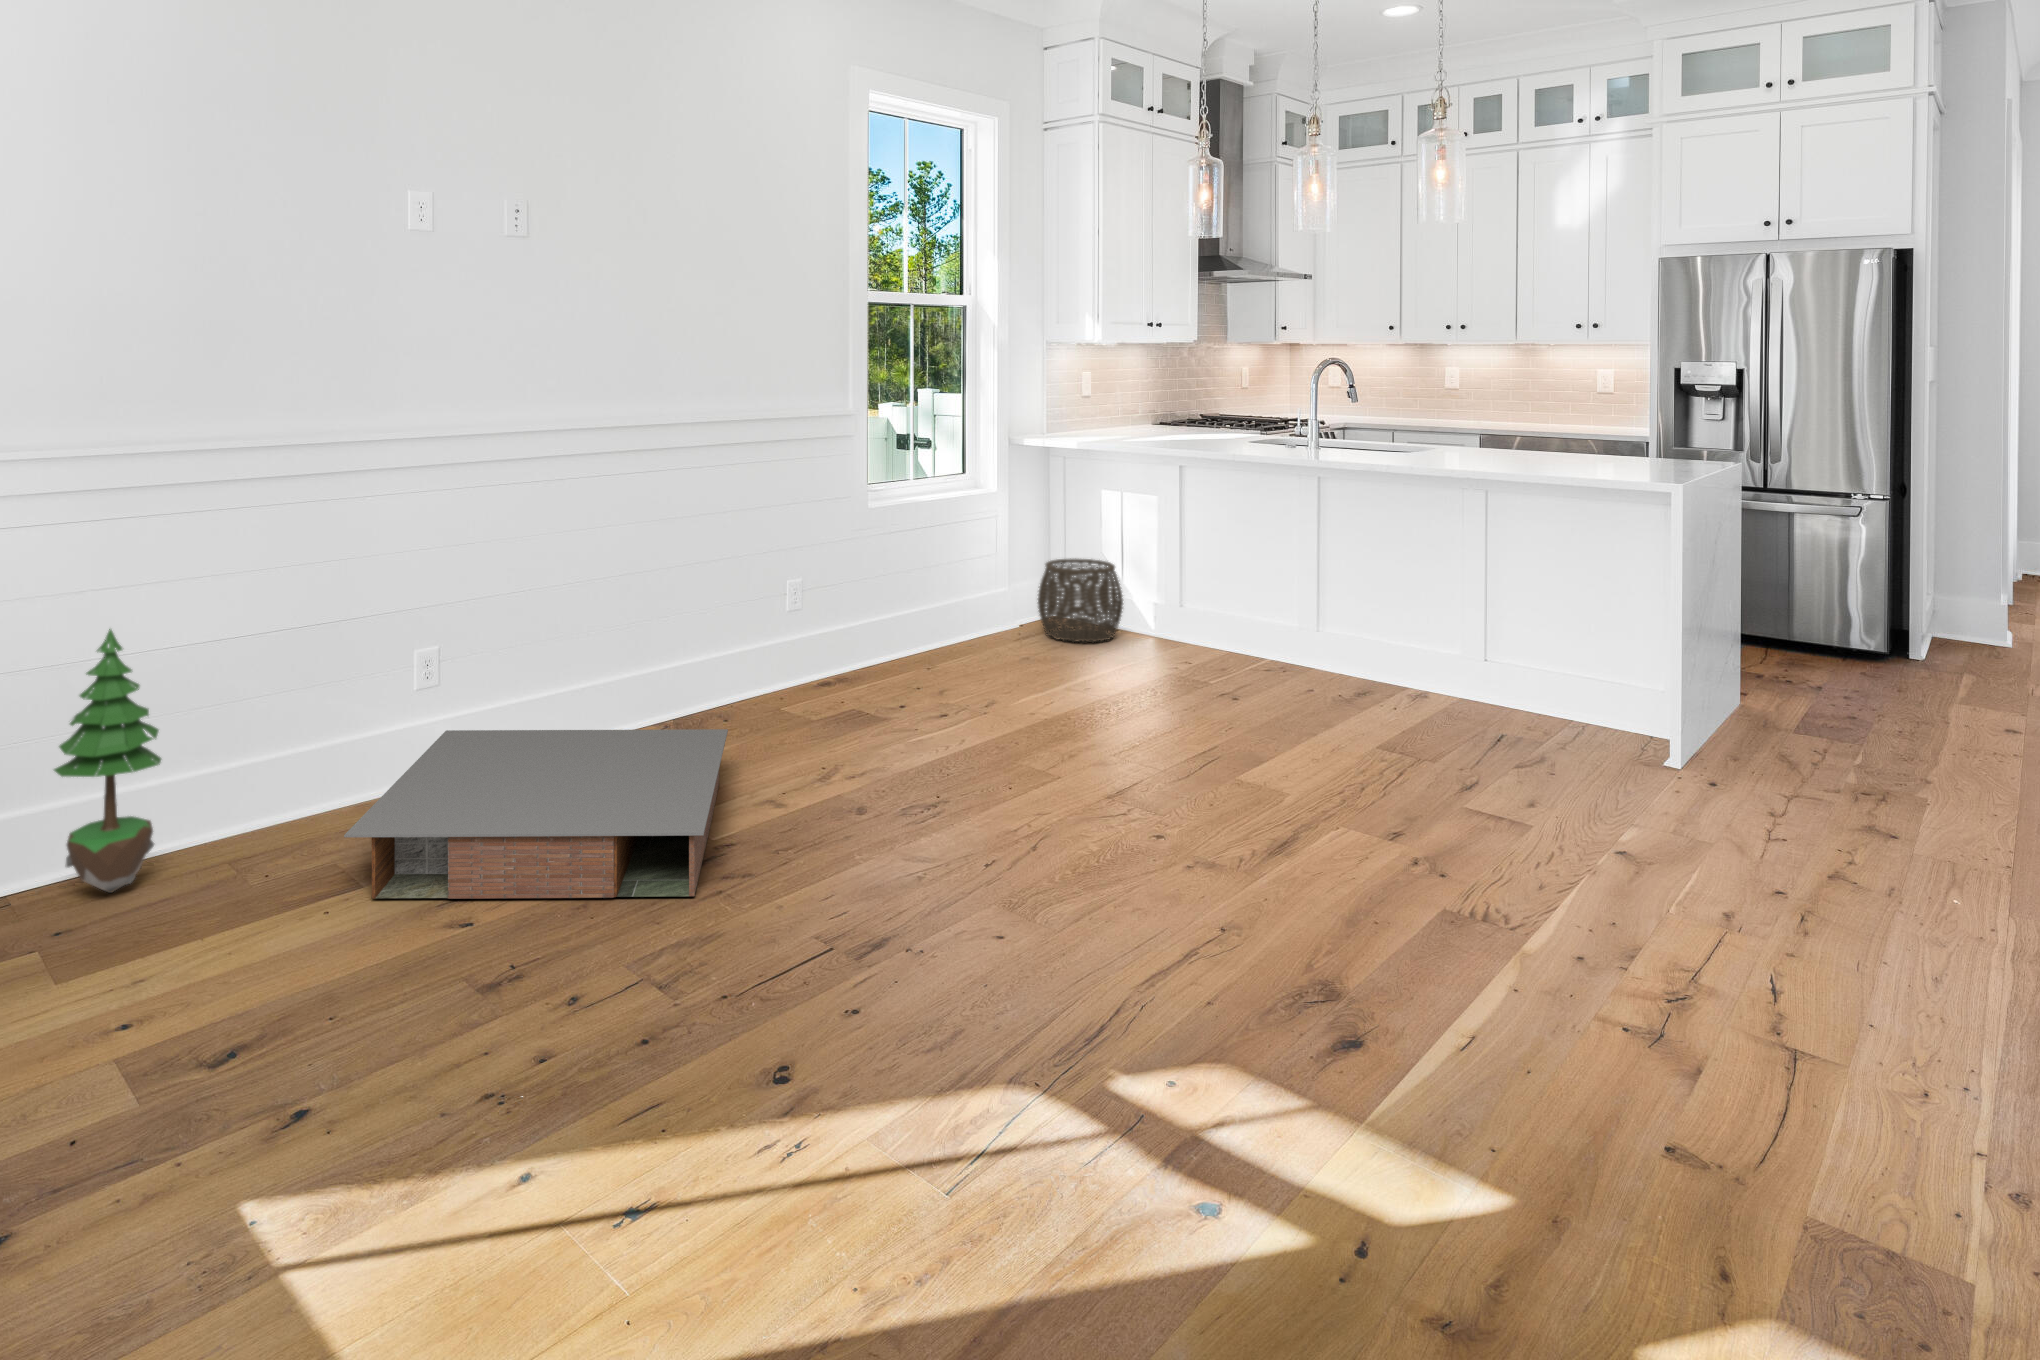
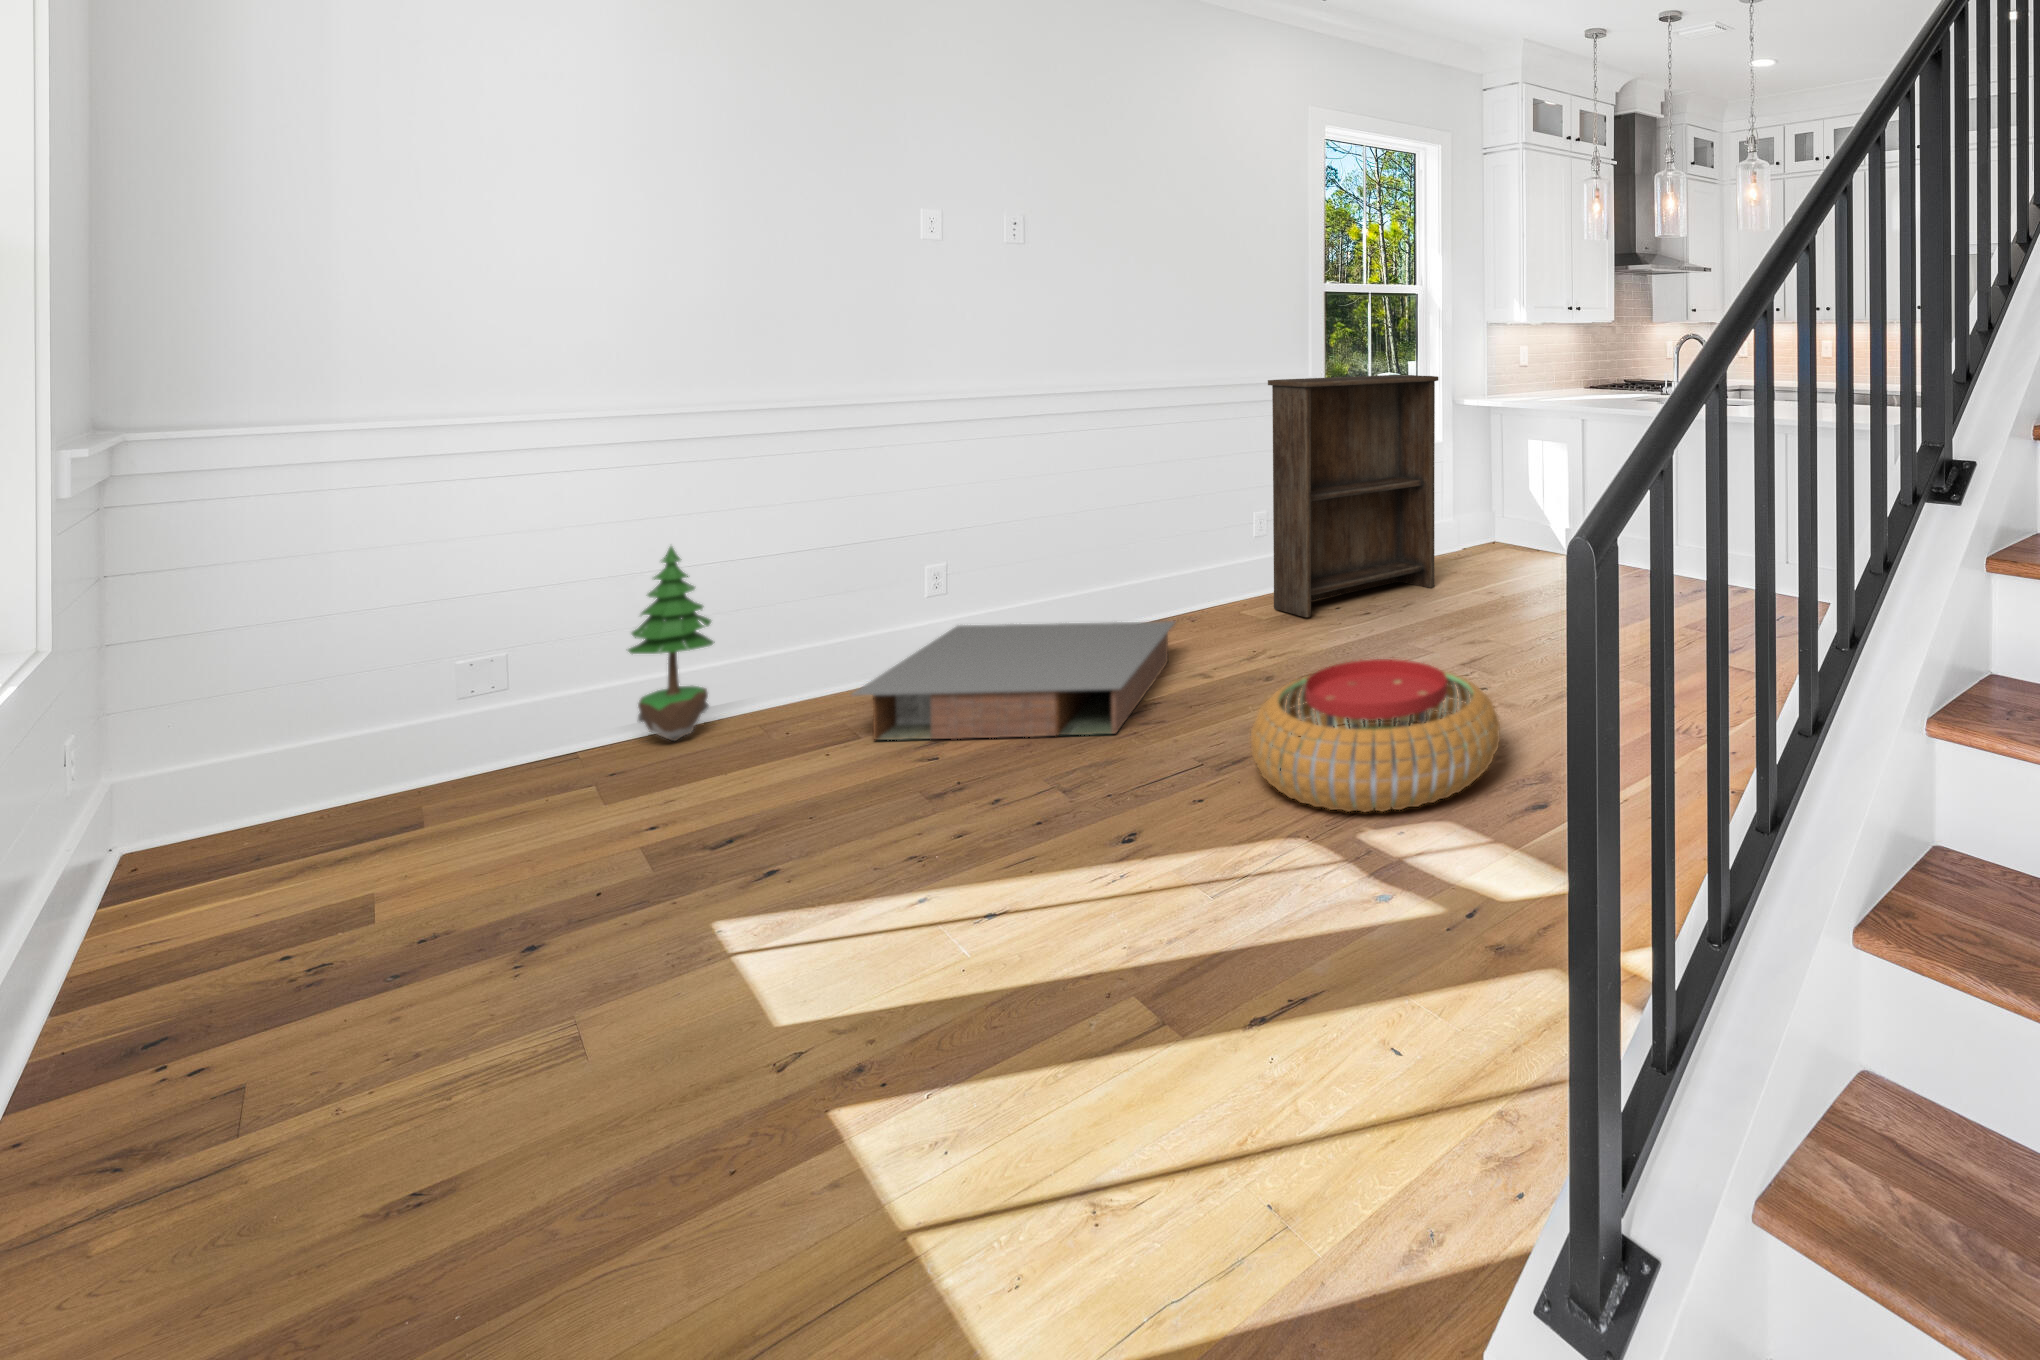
bookshelf: none [819,403,1025,721] -> present [1268,375,1438,617]
woven basket: present [1038,558,1123,642] -> none [1466,496,1533,561]
pouf: none [908,802,1268,1042] -> present [1251,659,1500,812]

